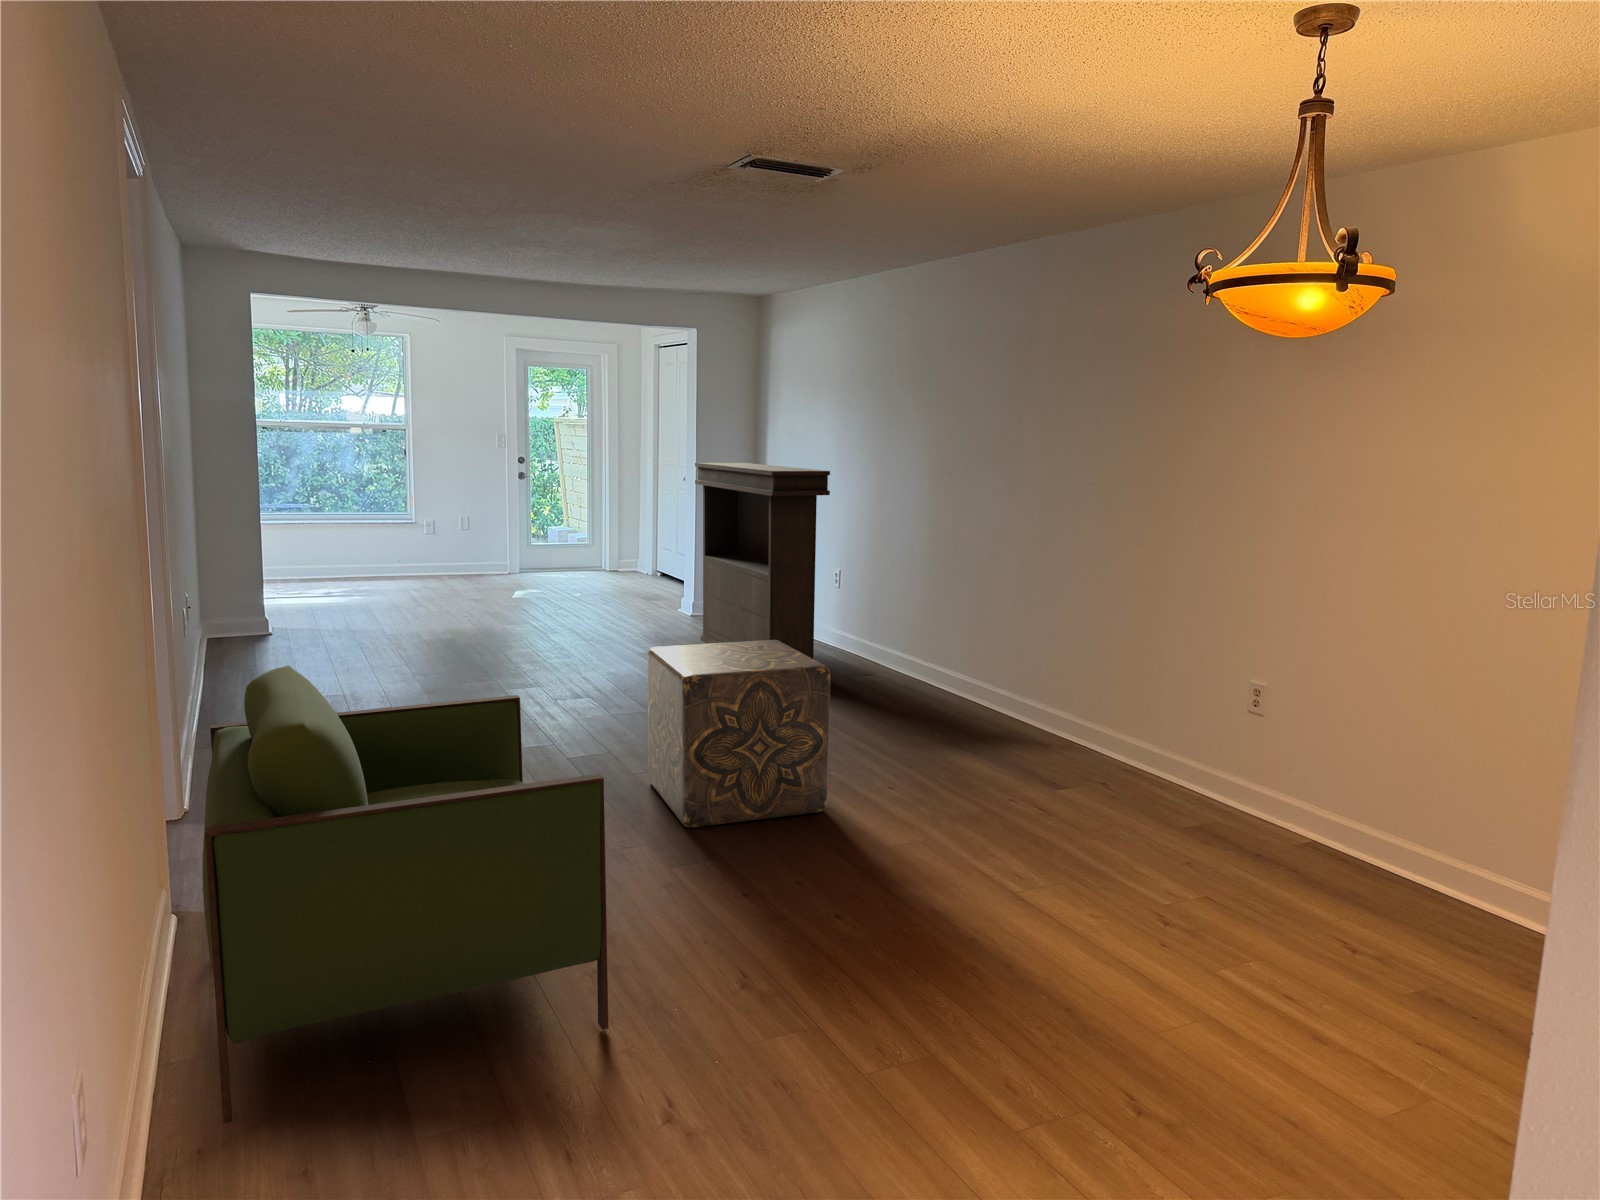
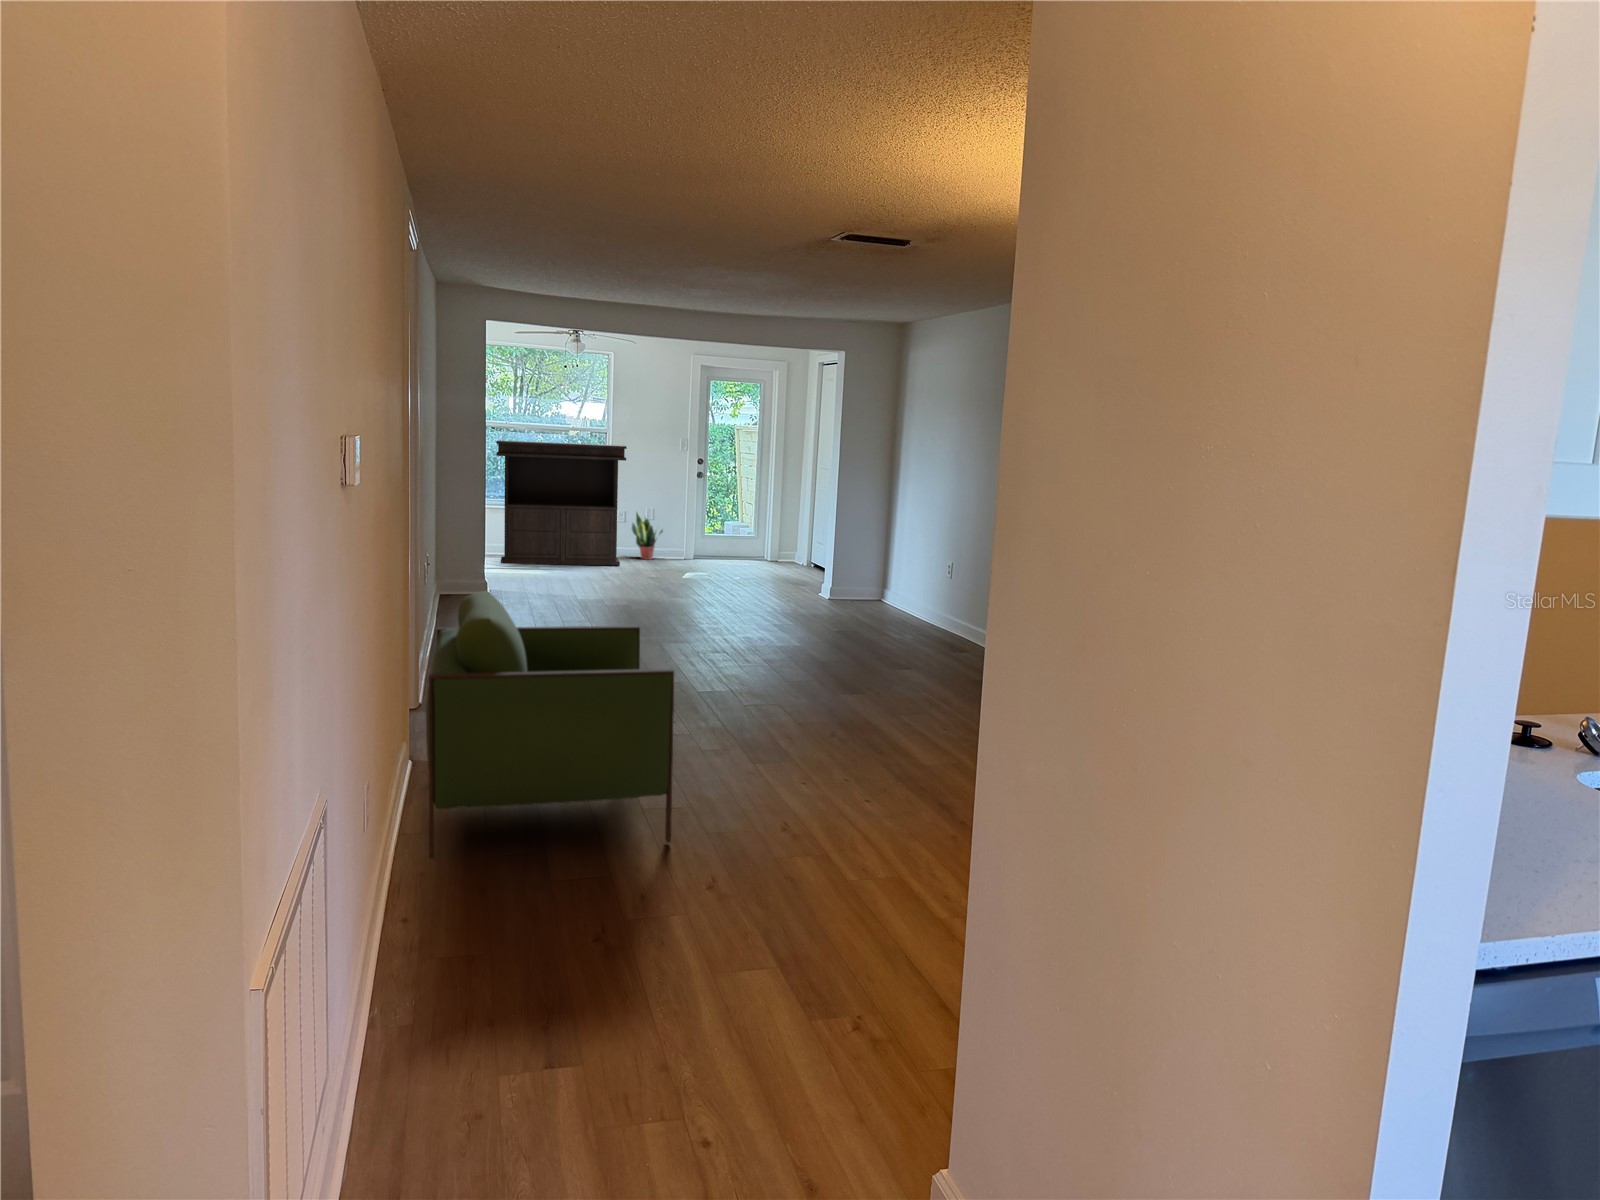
console table: present [695,463,830,659] -> present [496,440,627,565]
potted plant: none [441,521,480,576] -> present [632,513,663,560]
ottoman: present [648,640,830,828] -> none [749,608,886,744]

